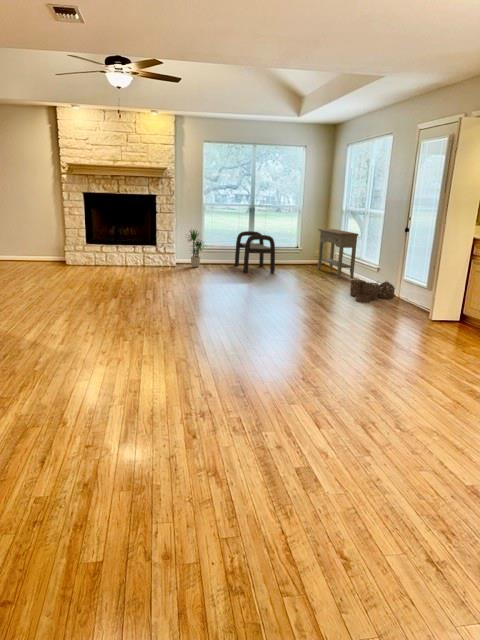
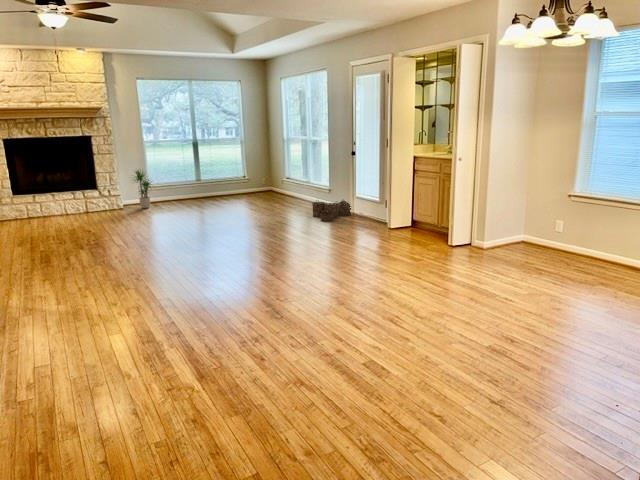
console table: present [318,229,359,279] -> none [264,157,307,203]
bench: present [235,231,275,272] -> none [185,166,231,207]

